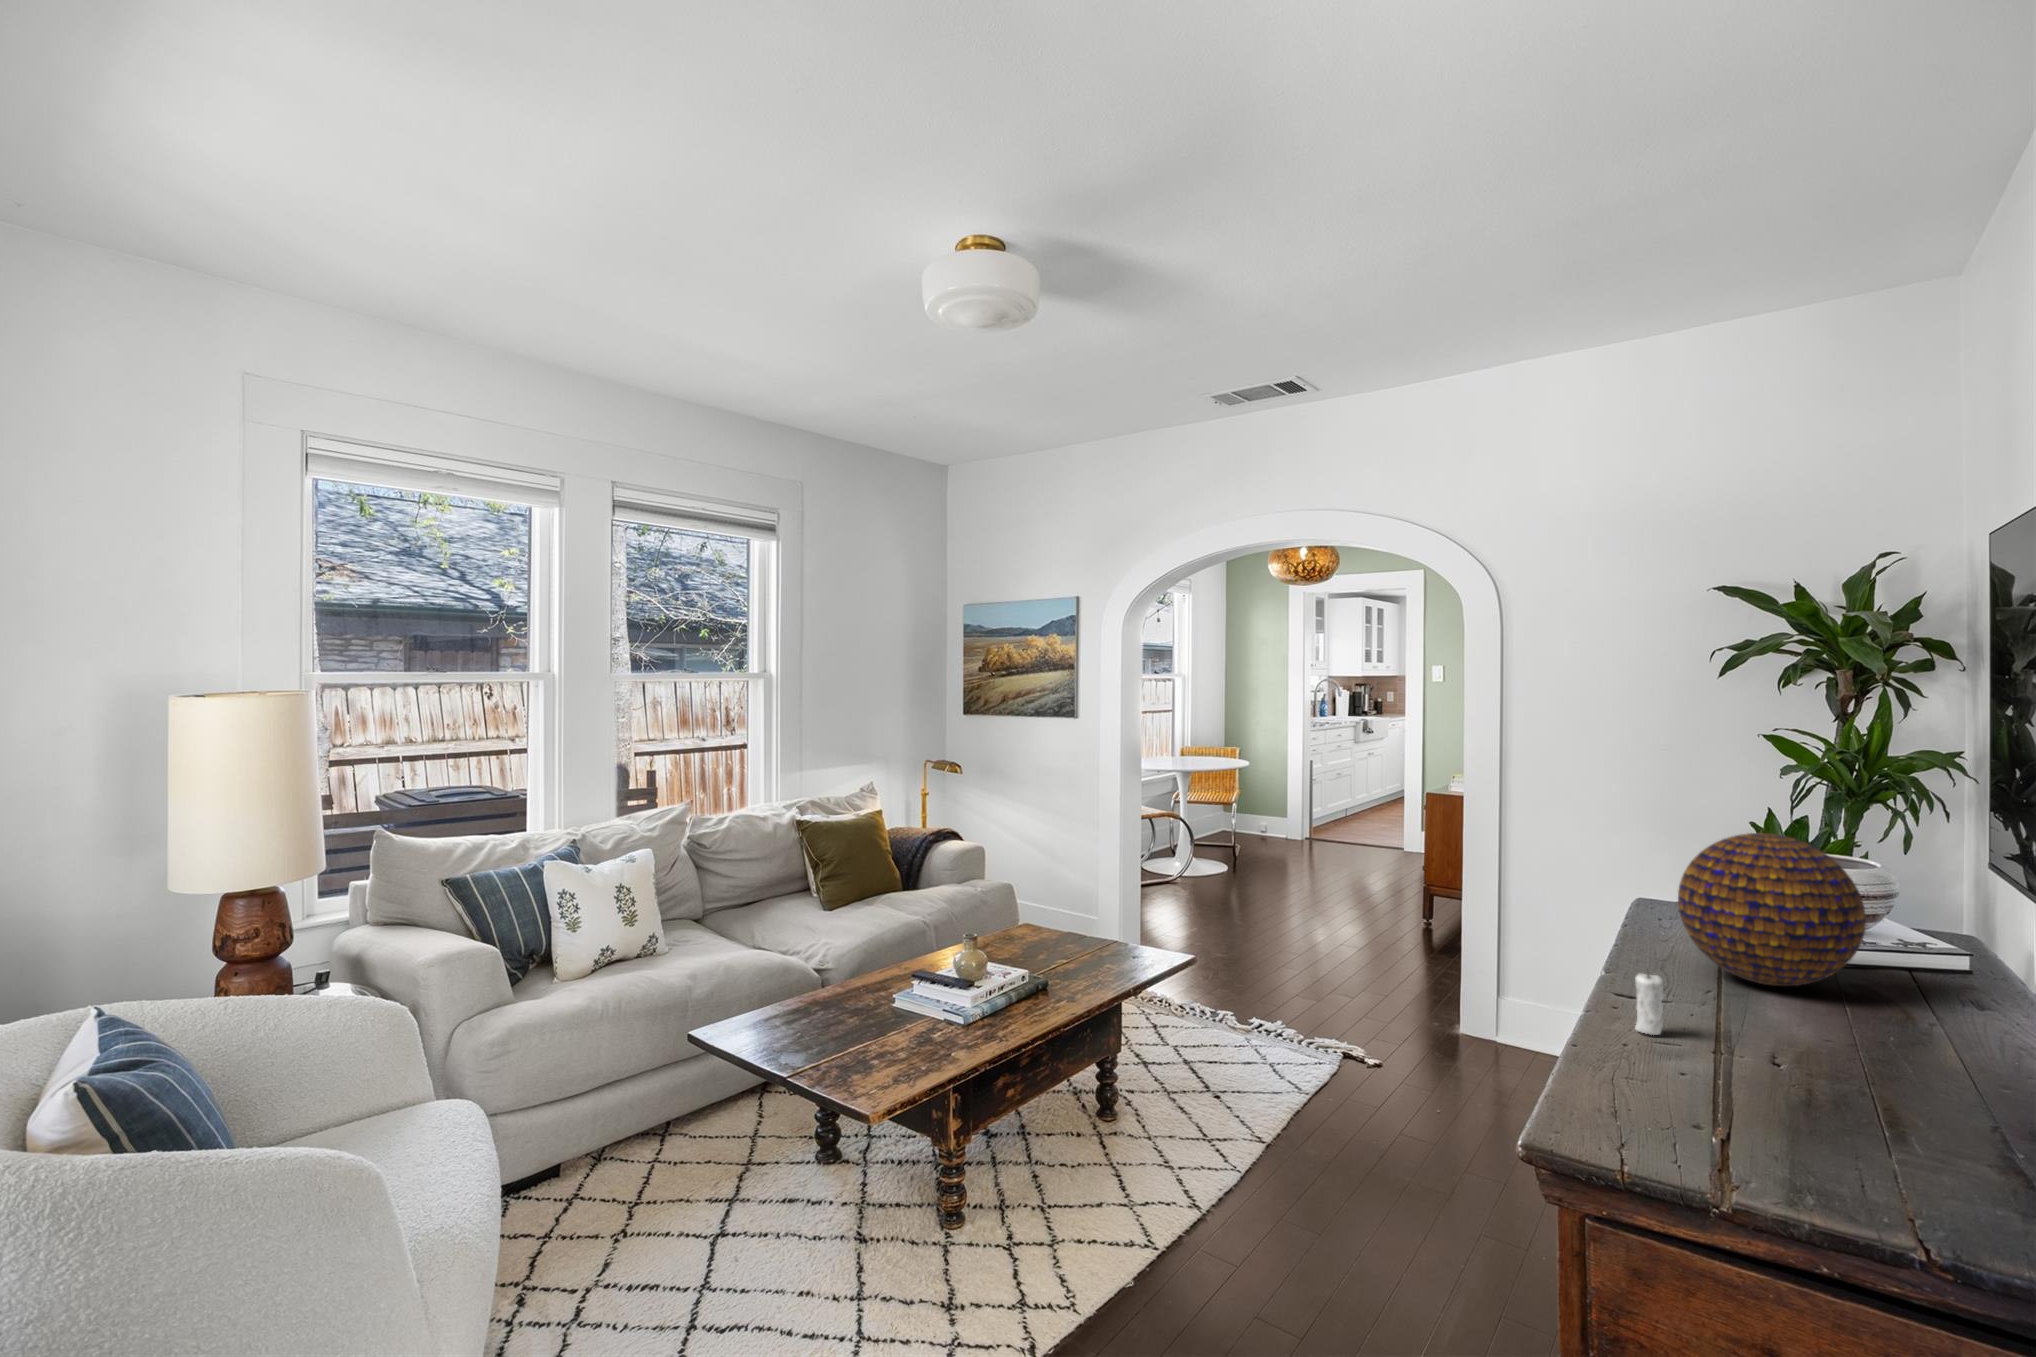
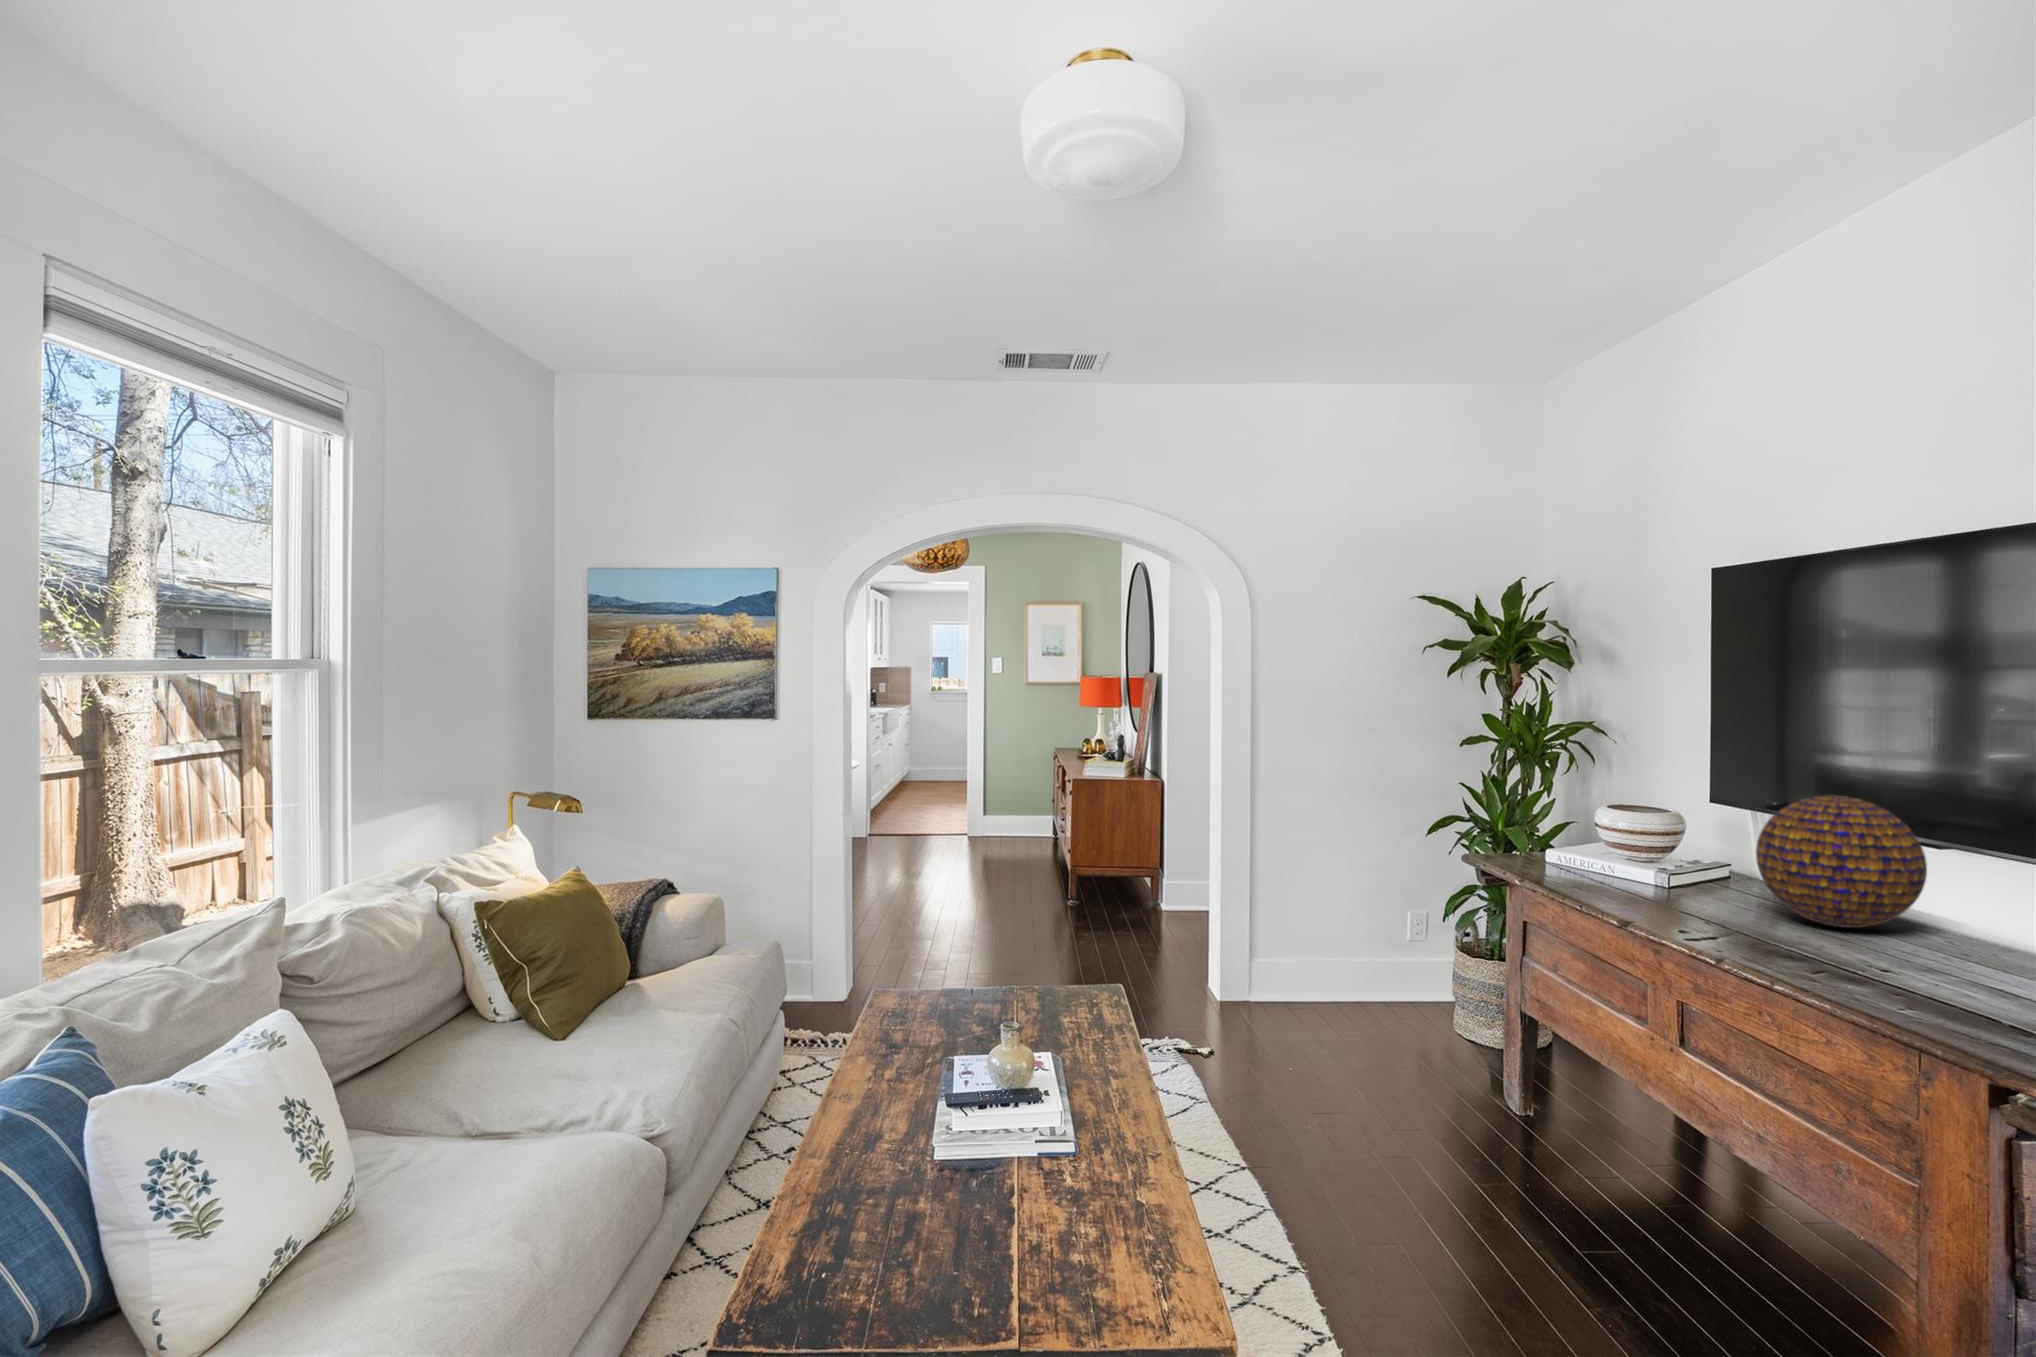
candle: present [1635,972,1664,1035] -> none [1949,928,1982,996]

